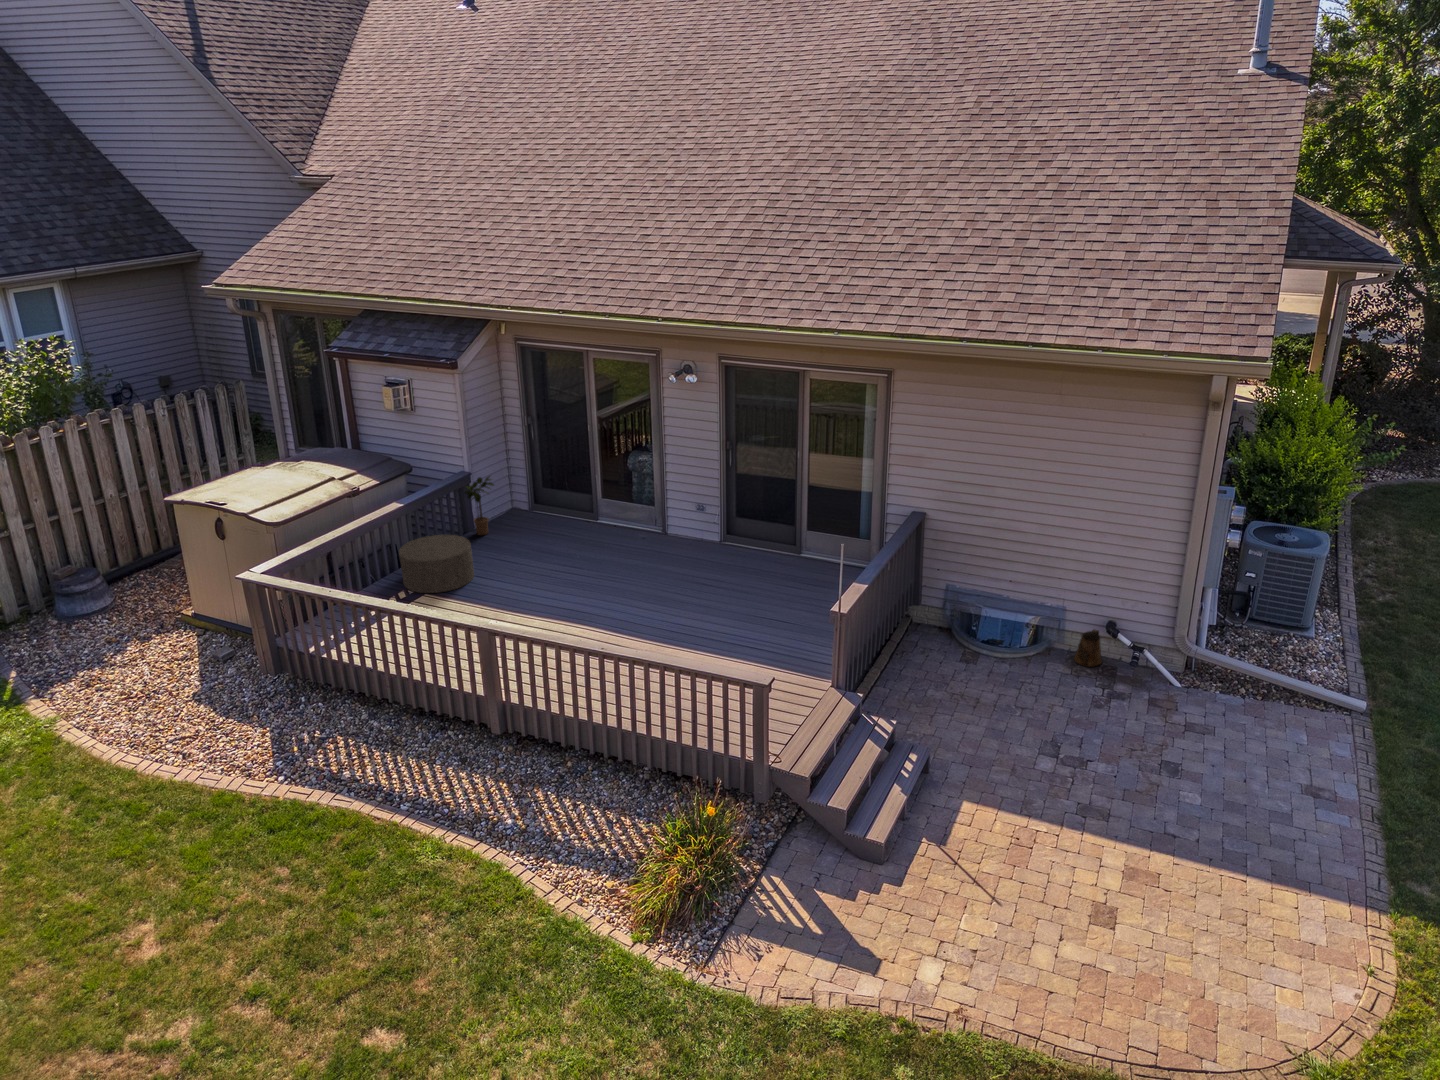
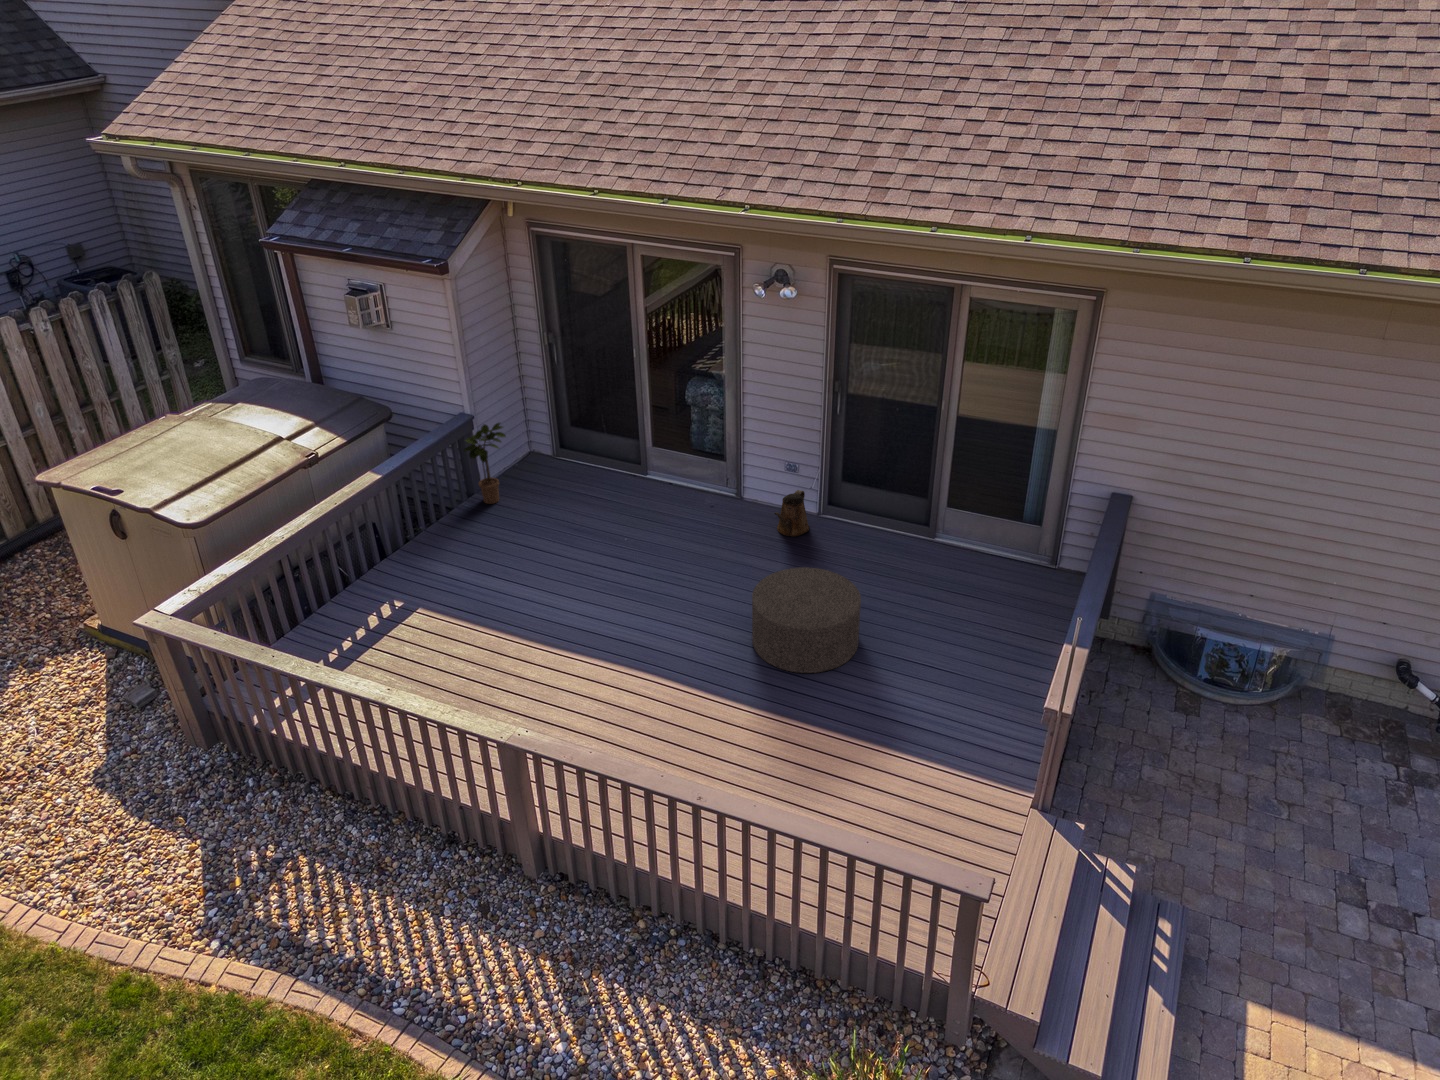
ottoman: present [399,535,474,593] -> present [752,567,861,673]
watering can: present [1074,629,1102,667] -> present [774,490,809,536]

